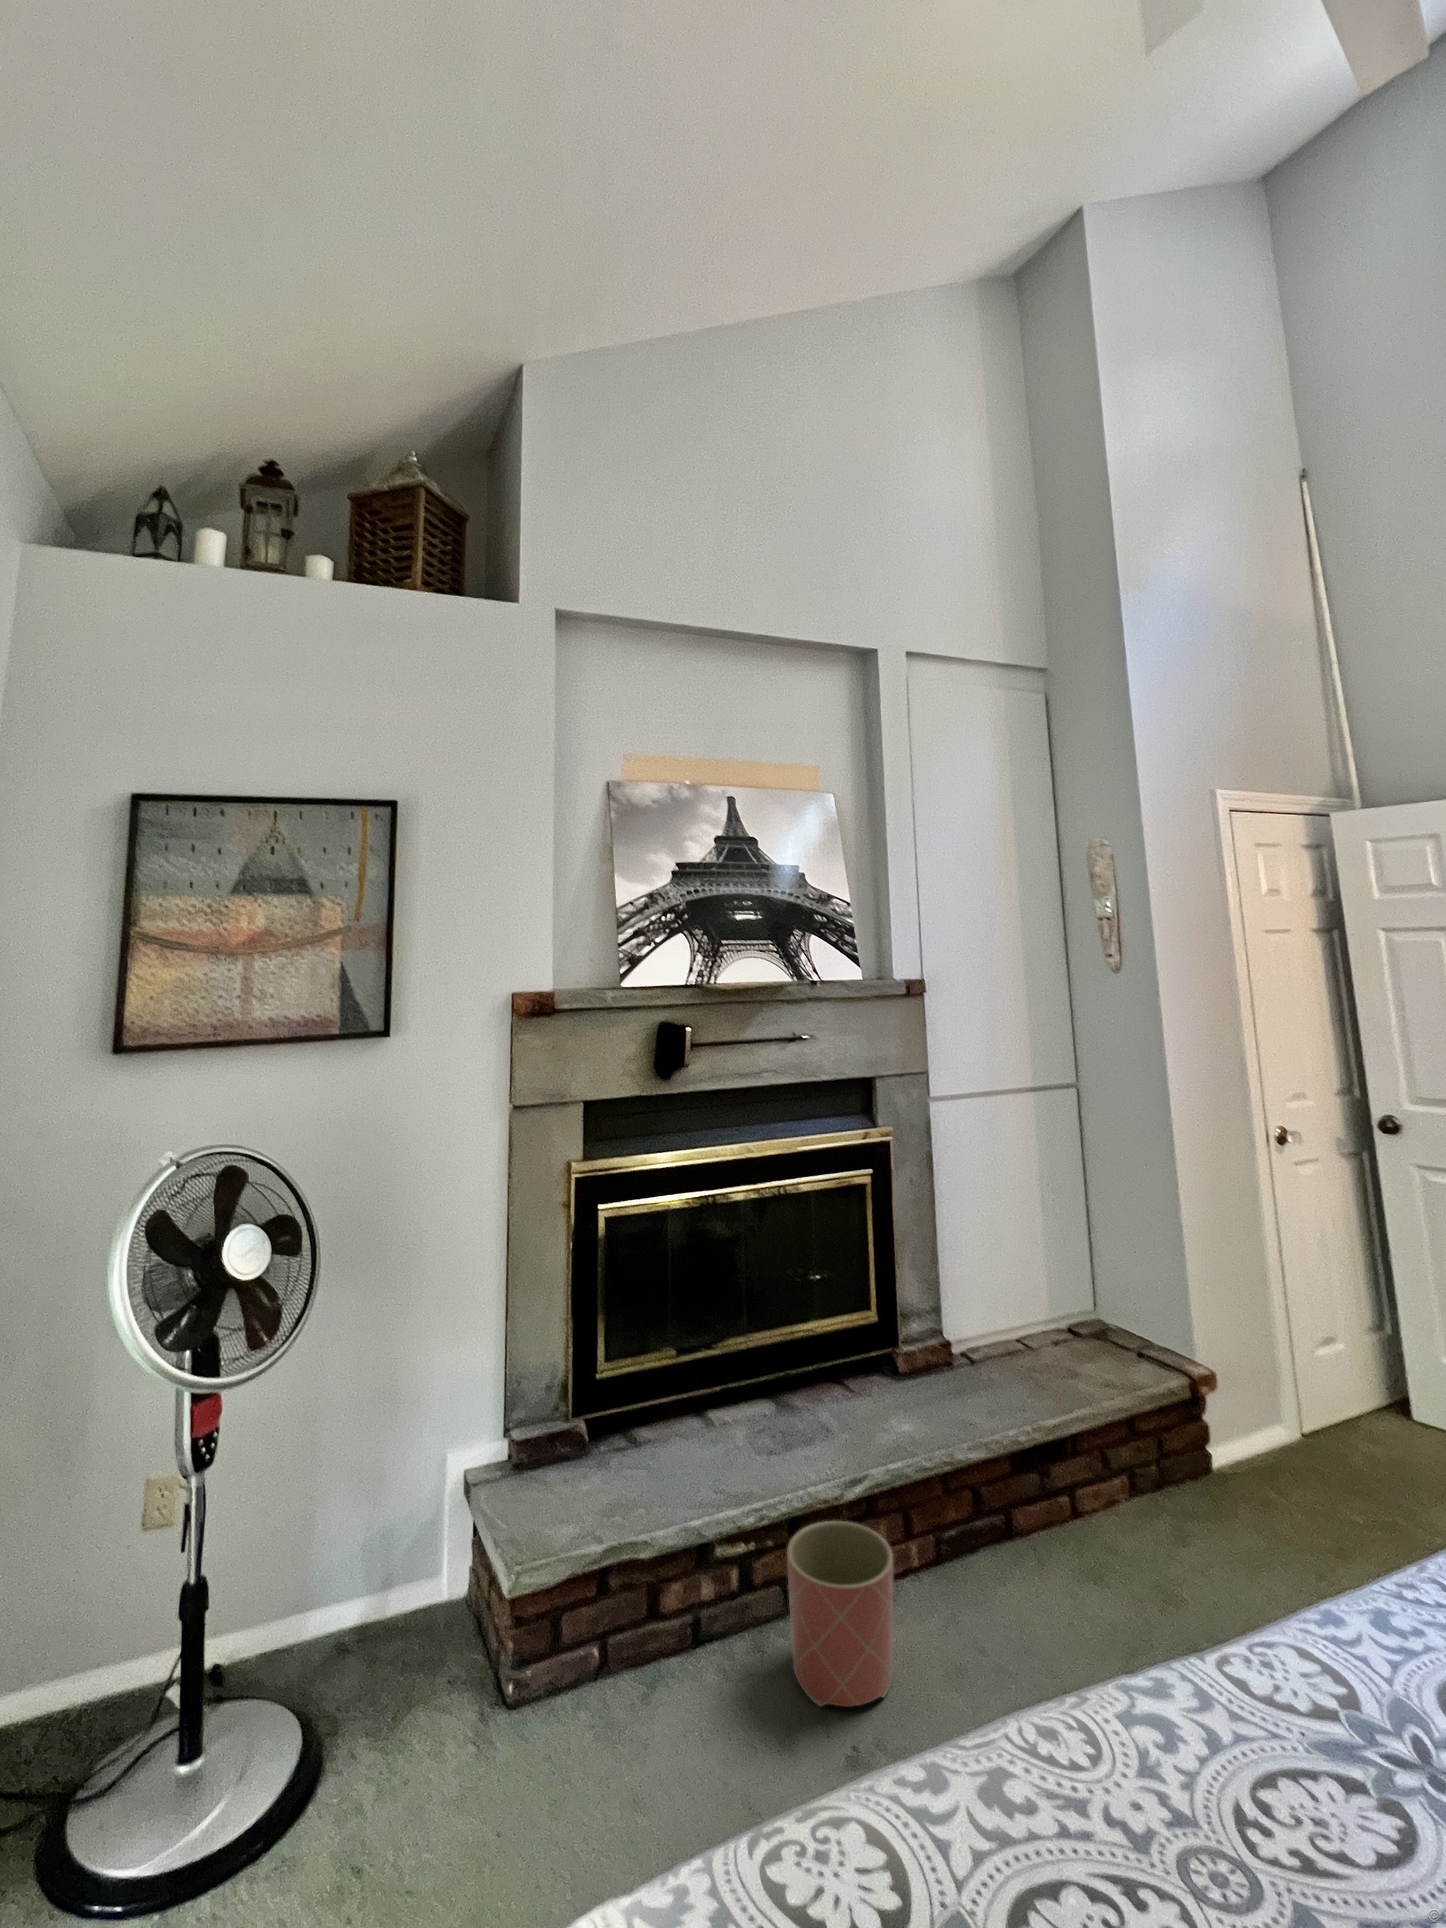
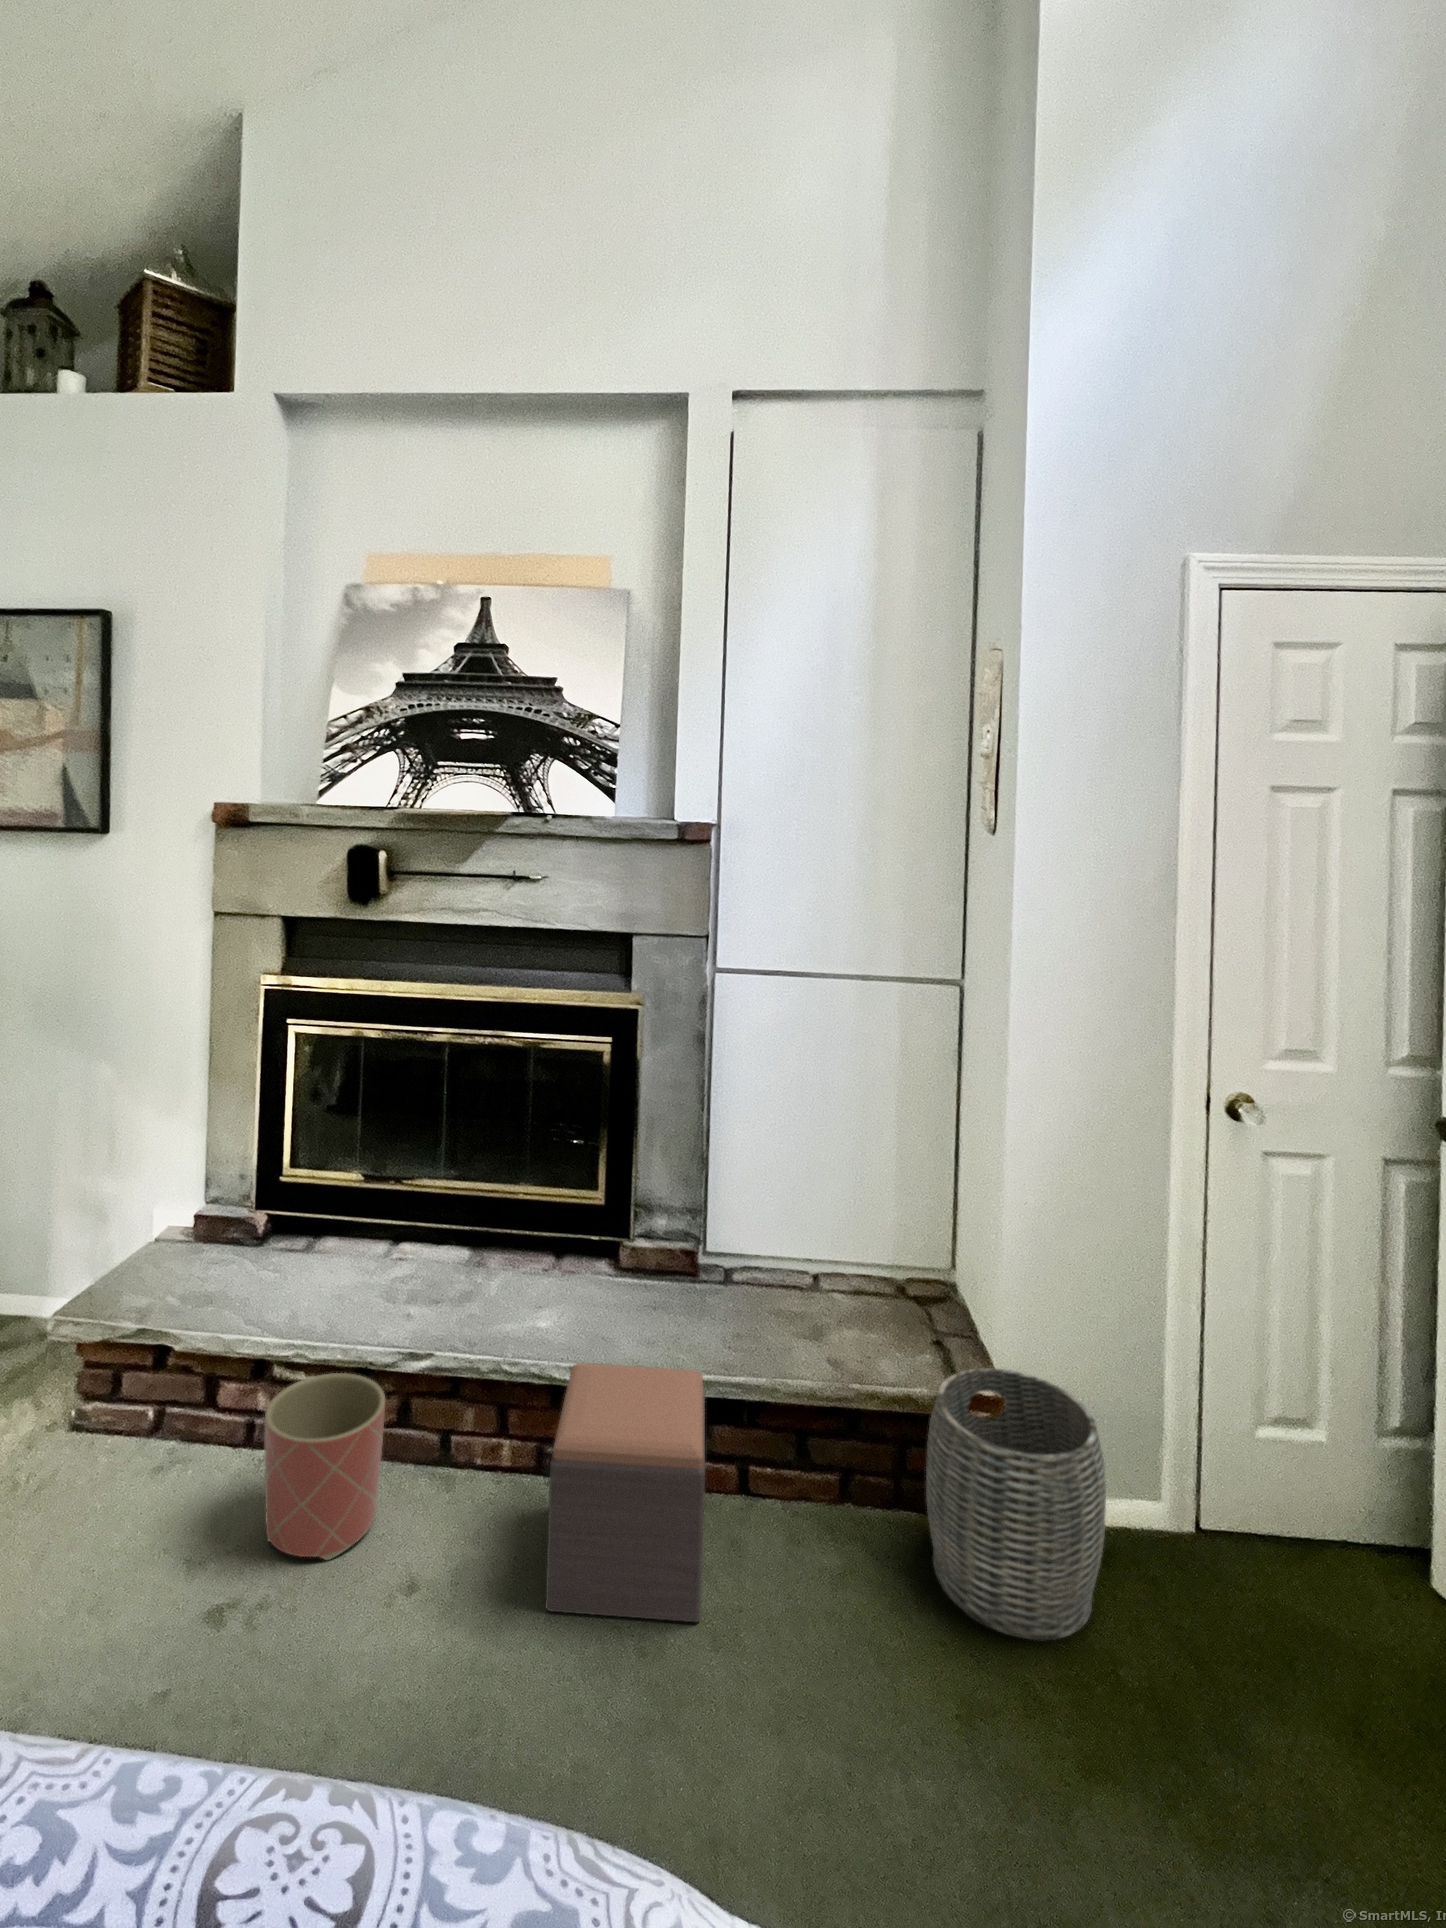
woven basket: none [1198,1361,1335,1545] -> present [926,1368,1106,1640]
footstool: none [984,1425,1162,1656] -> present [546,1363,705,1622]

